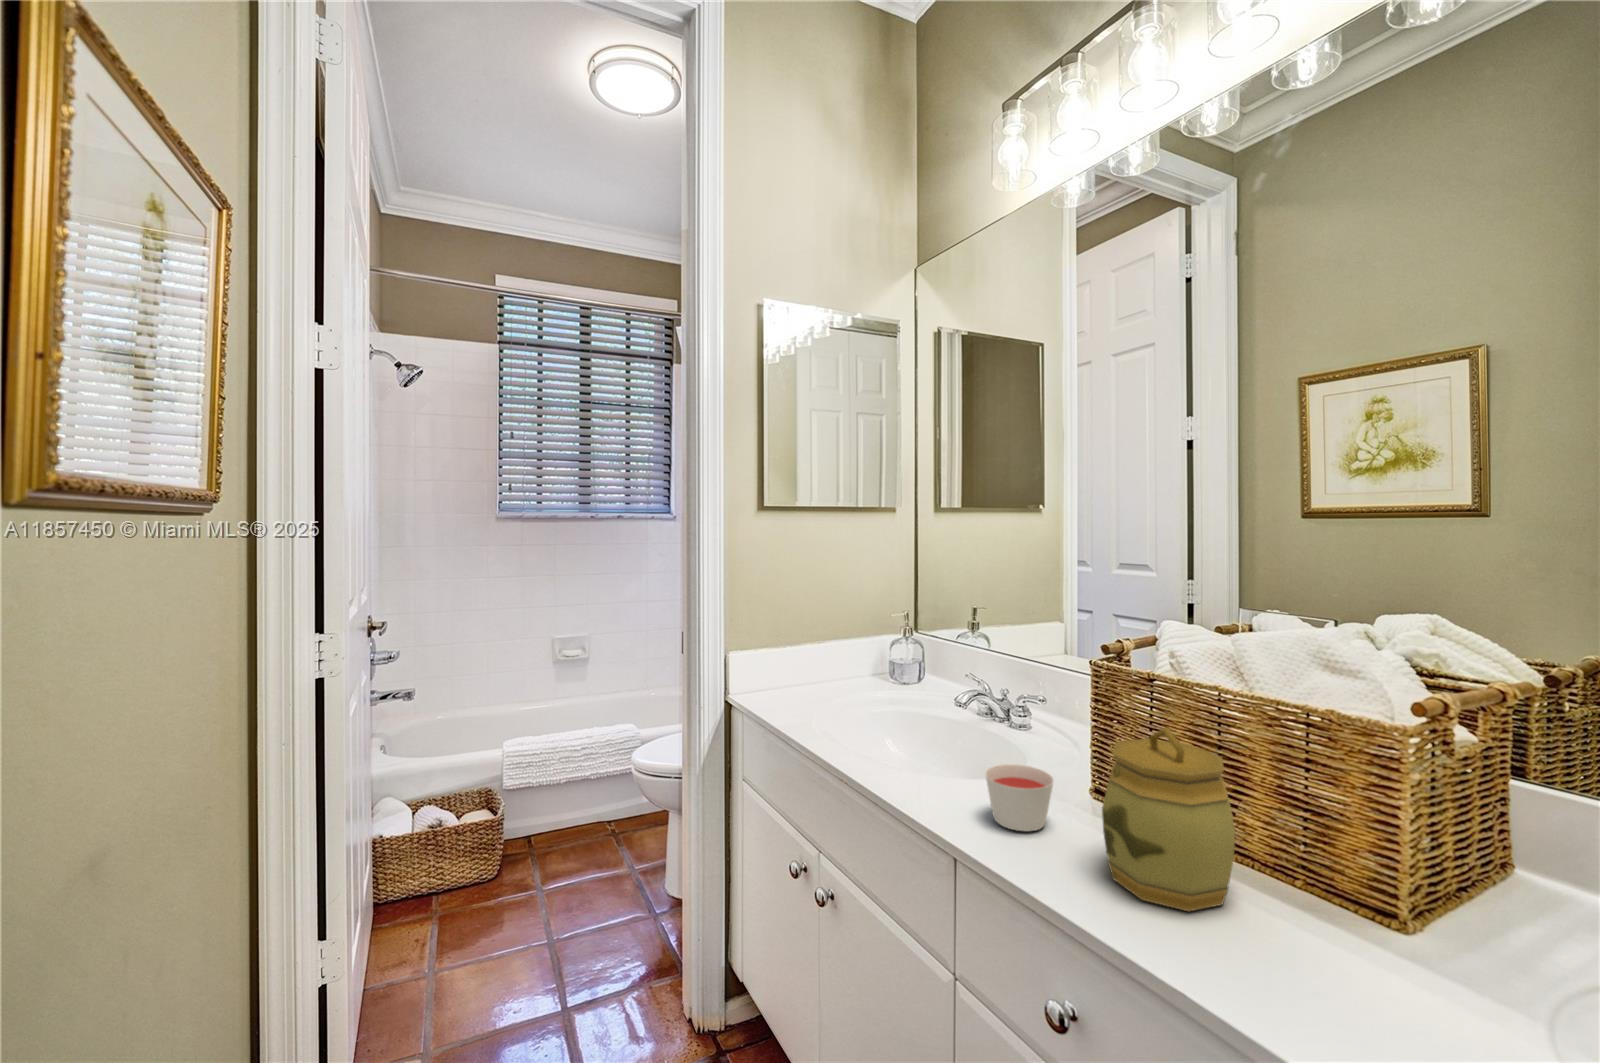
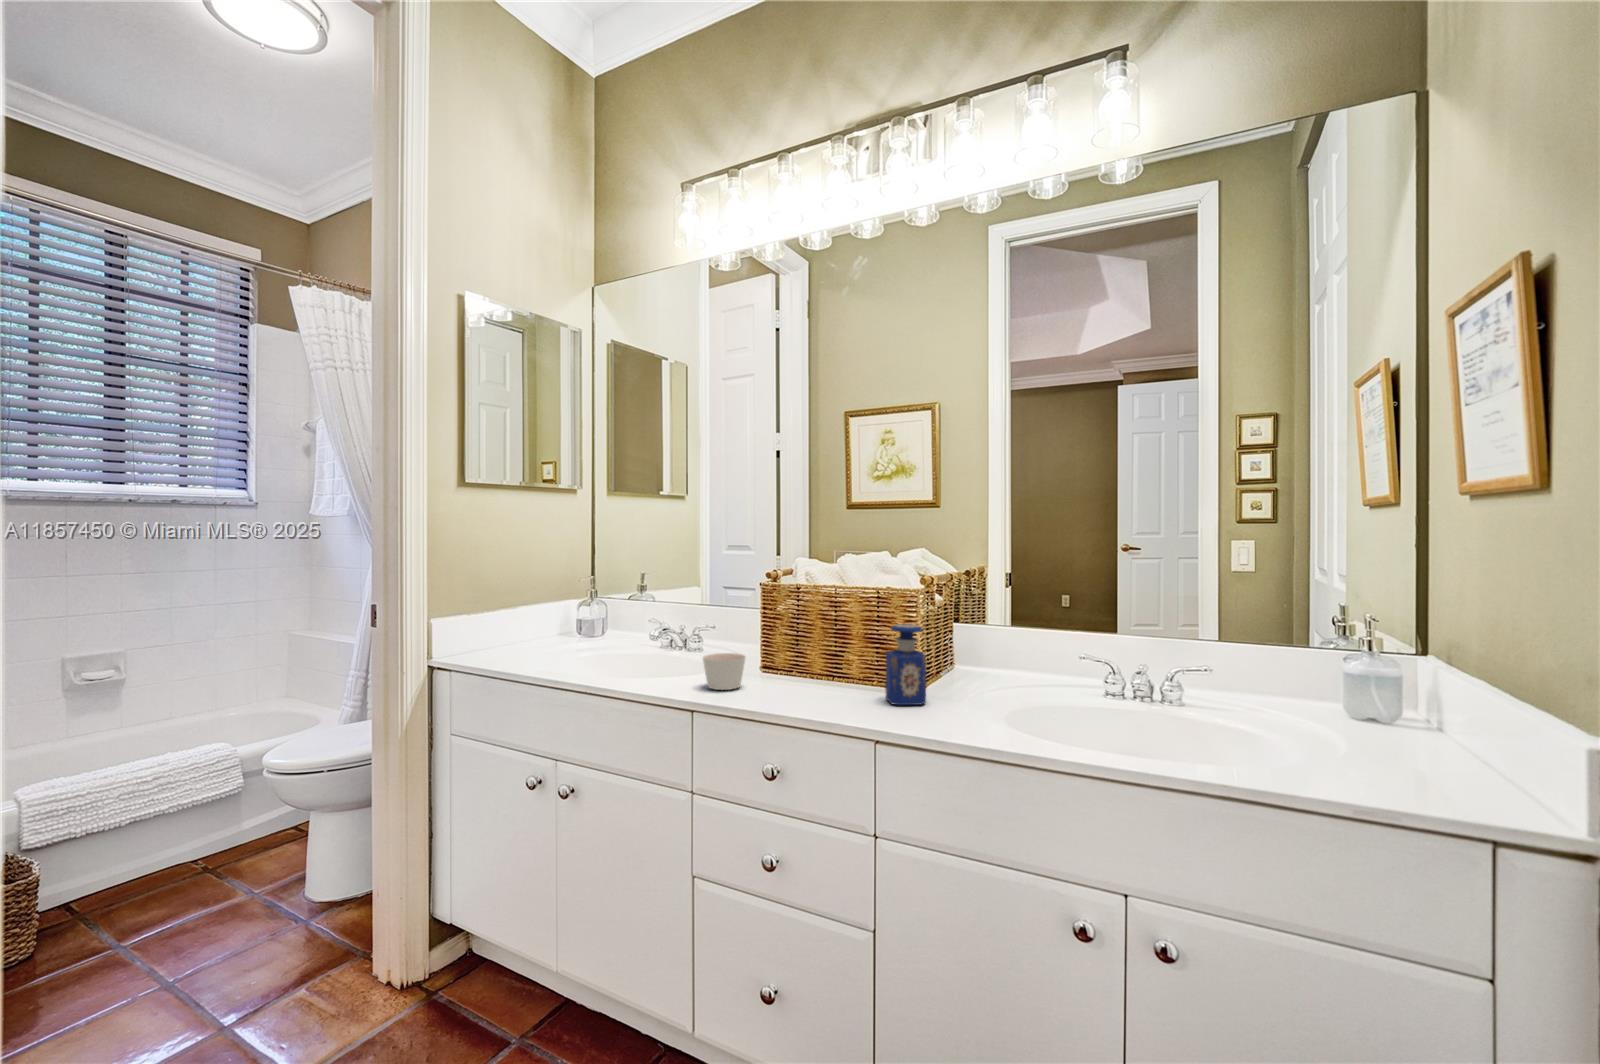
jar: present [1102,727,1235,911] -> none [780,605,847,701]
perfume bottle: none [1324,799,1432,992] -> present [885,623,926,705]

